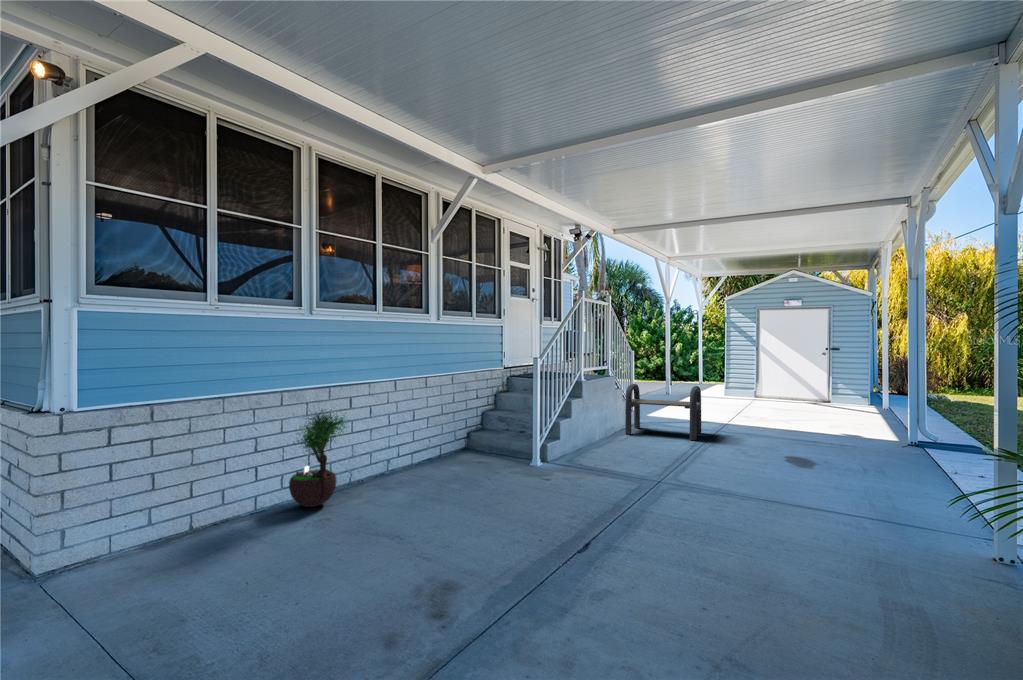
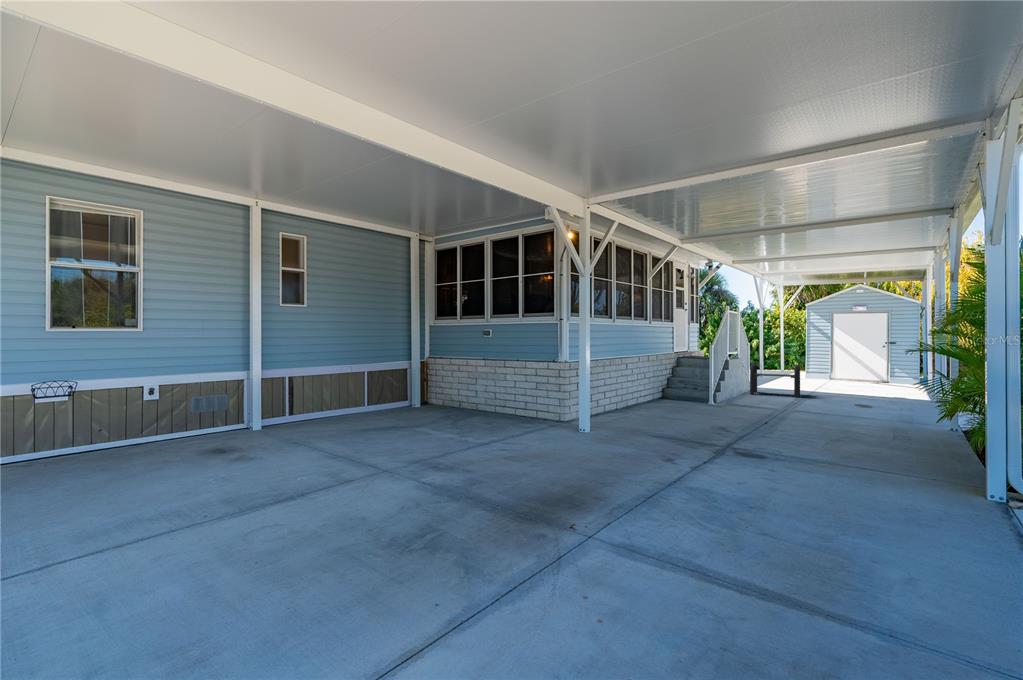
potted tree: present [289,410,345,507] -> none [610,365,638,414]

